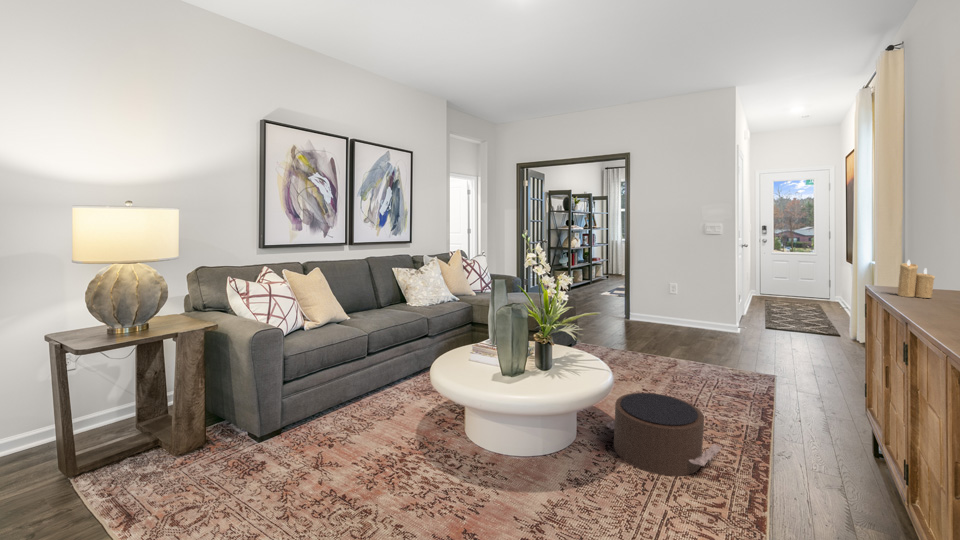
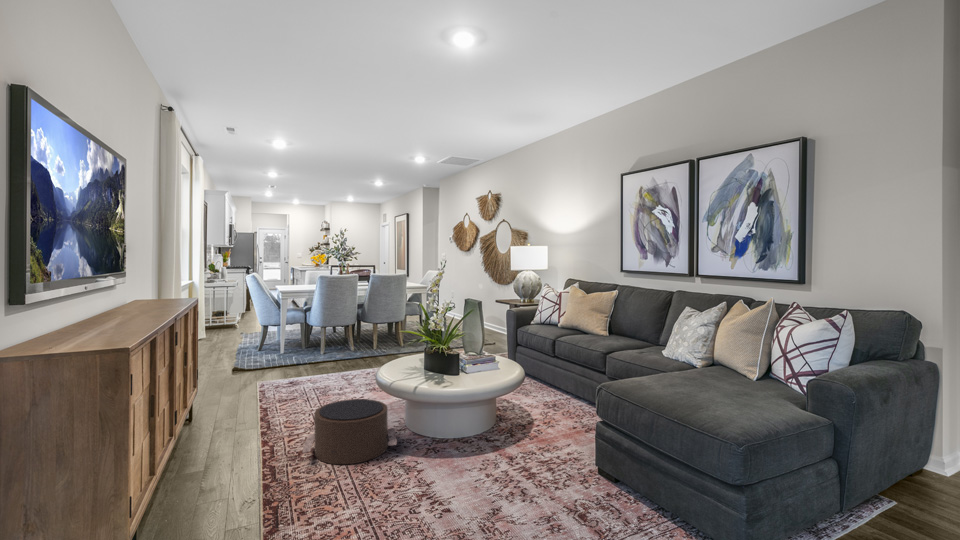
candle: present [898,260,935,298] -> none [78,293,123,346]

